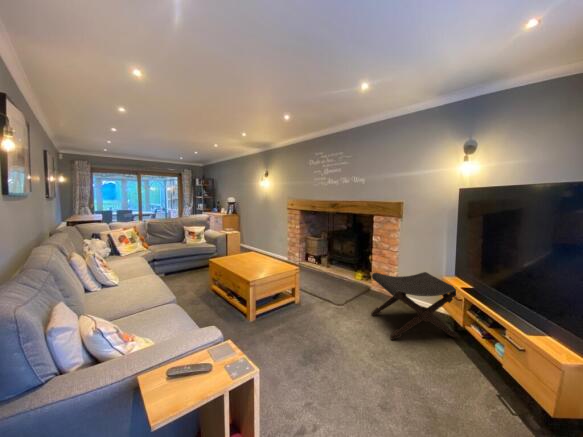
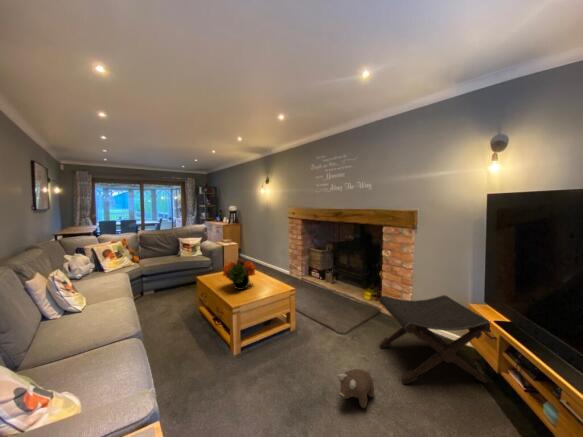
flower arrangement: none [236,243,265,269] -> present [223,259,255,290]
plush toy: none [340,327,369,356] -> present [337,369,374,408]

